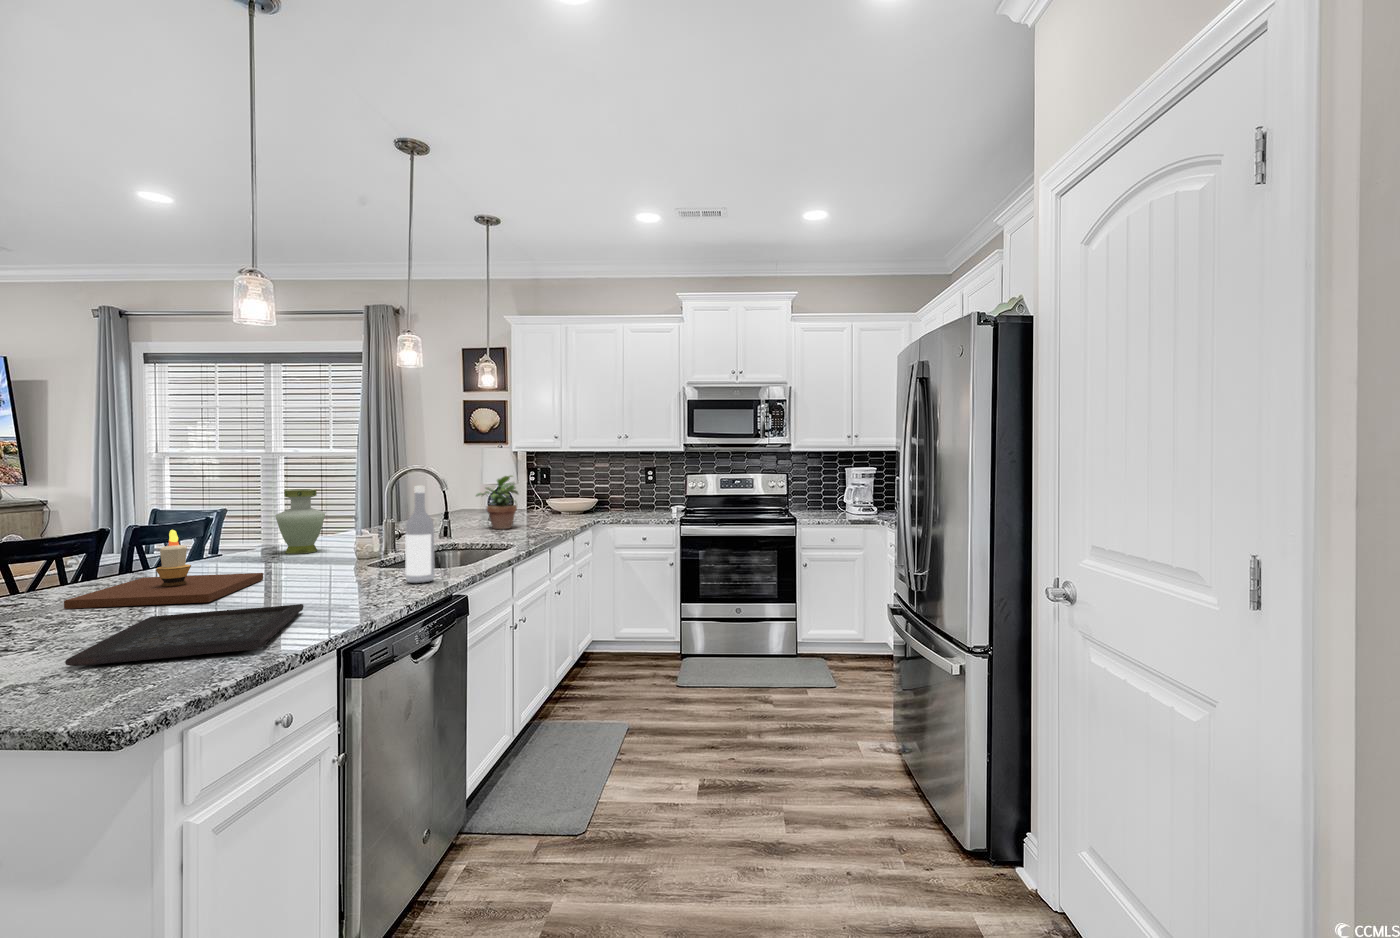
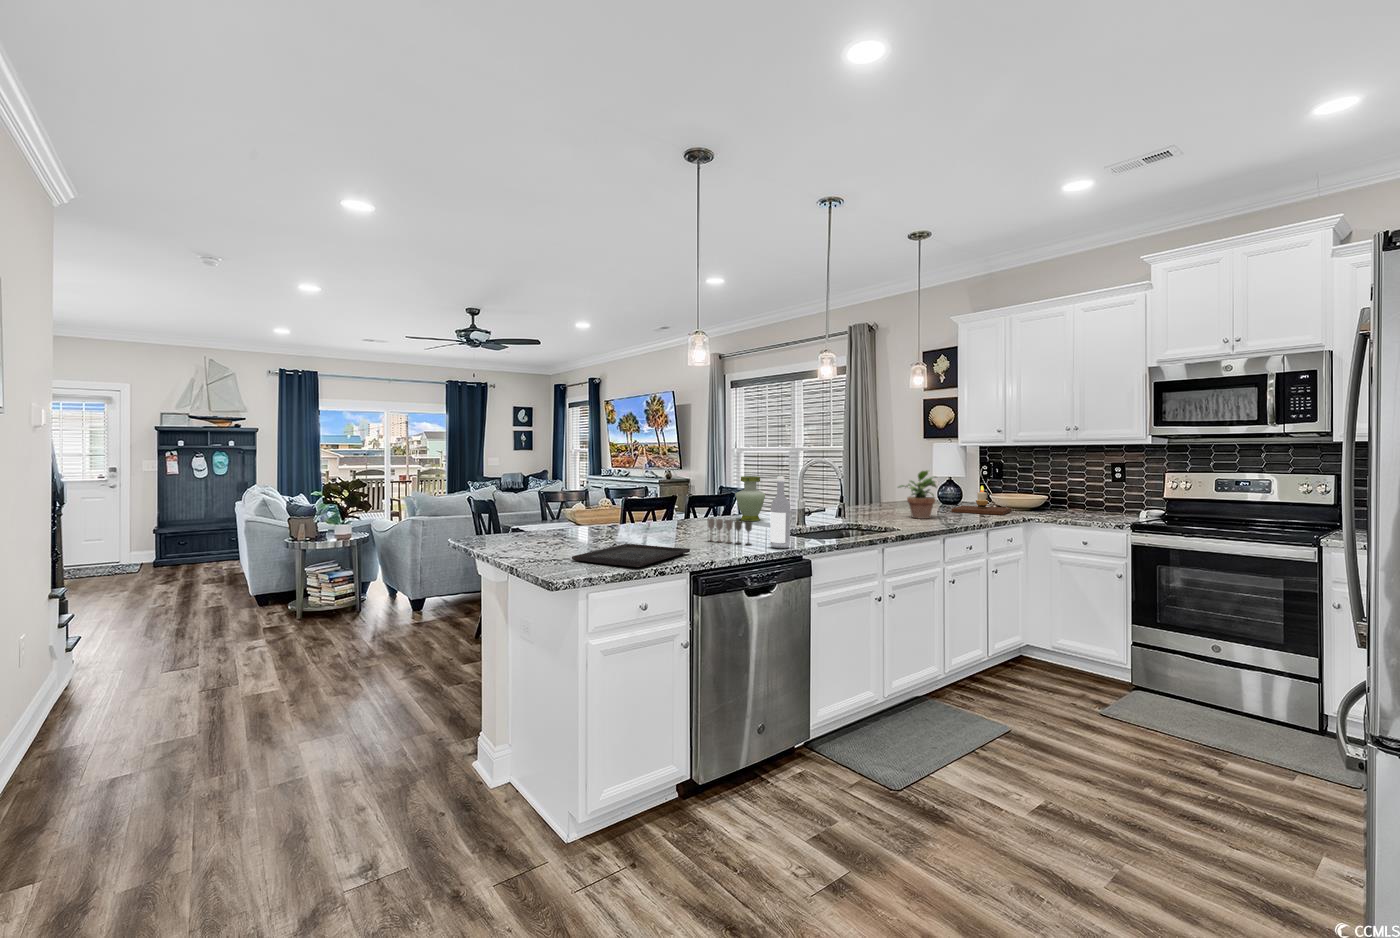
candle: present [64,530,263,609] -> present [952,486,1012,515]
wine glass: none [291,551,375,589] -> present [708,519,752,545]

